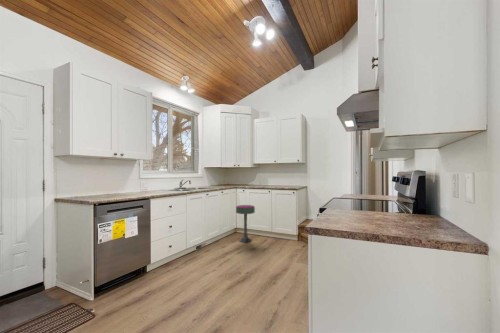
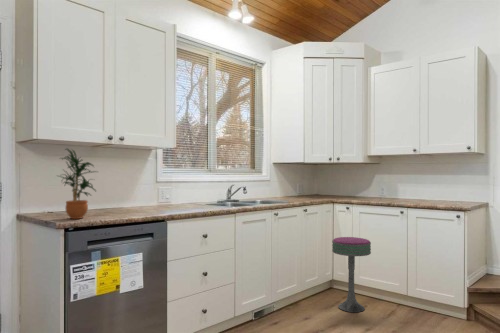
potted plant: none [85,160,111,199] -> present [62,149,95,219]

